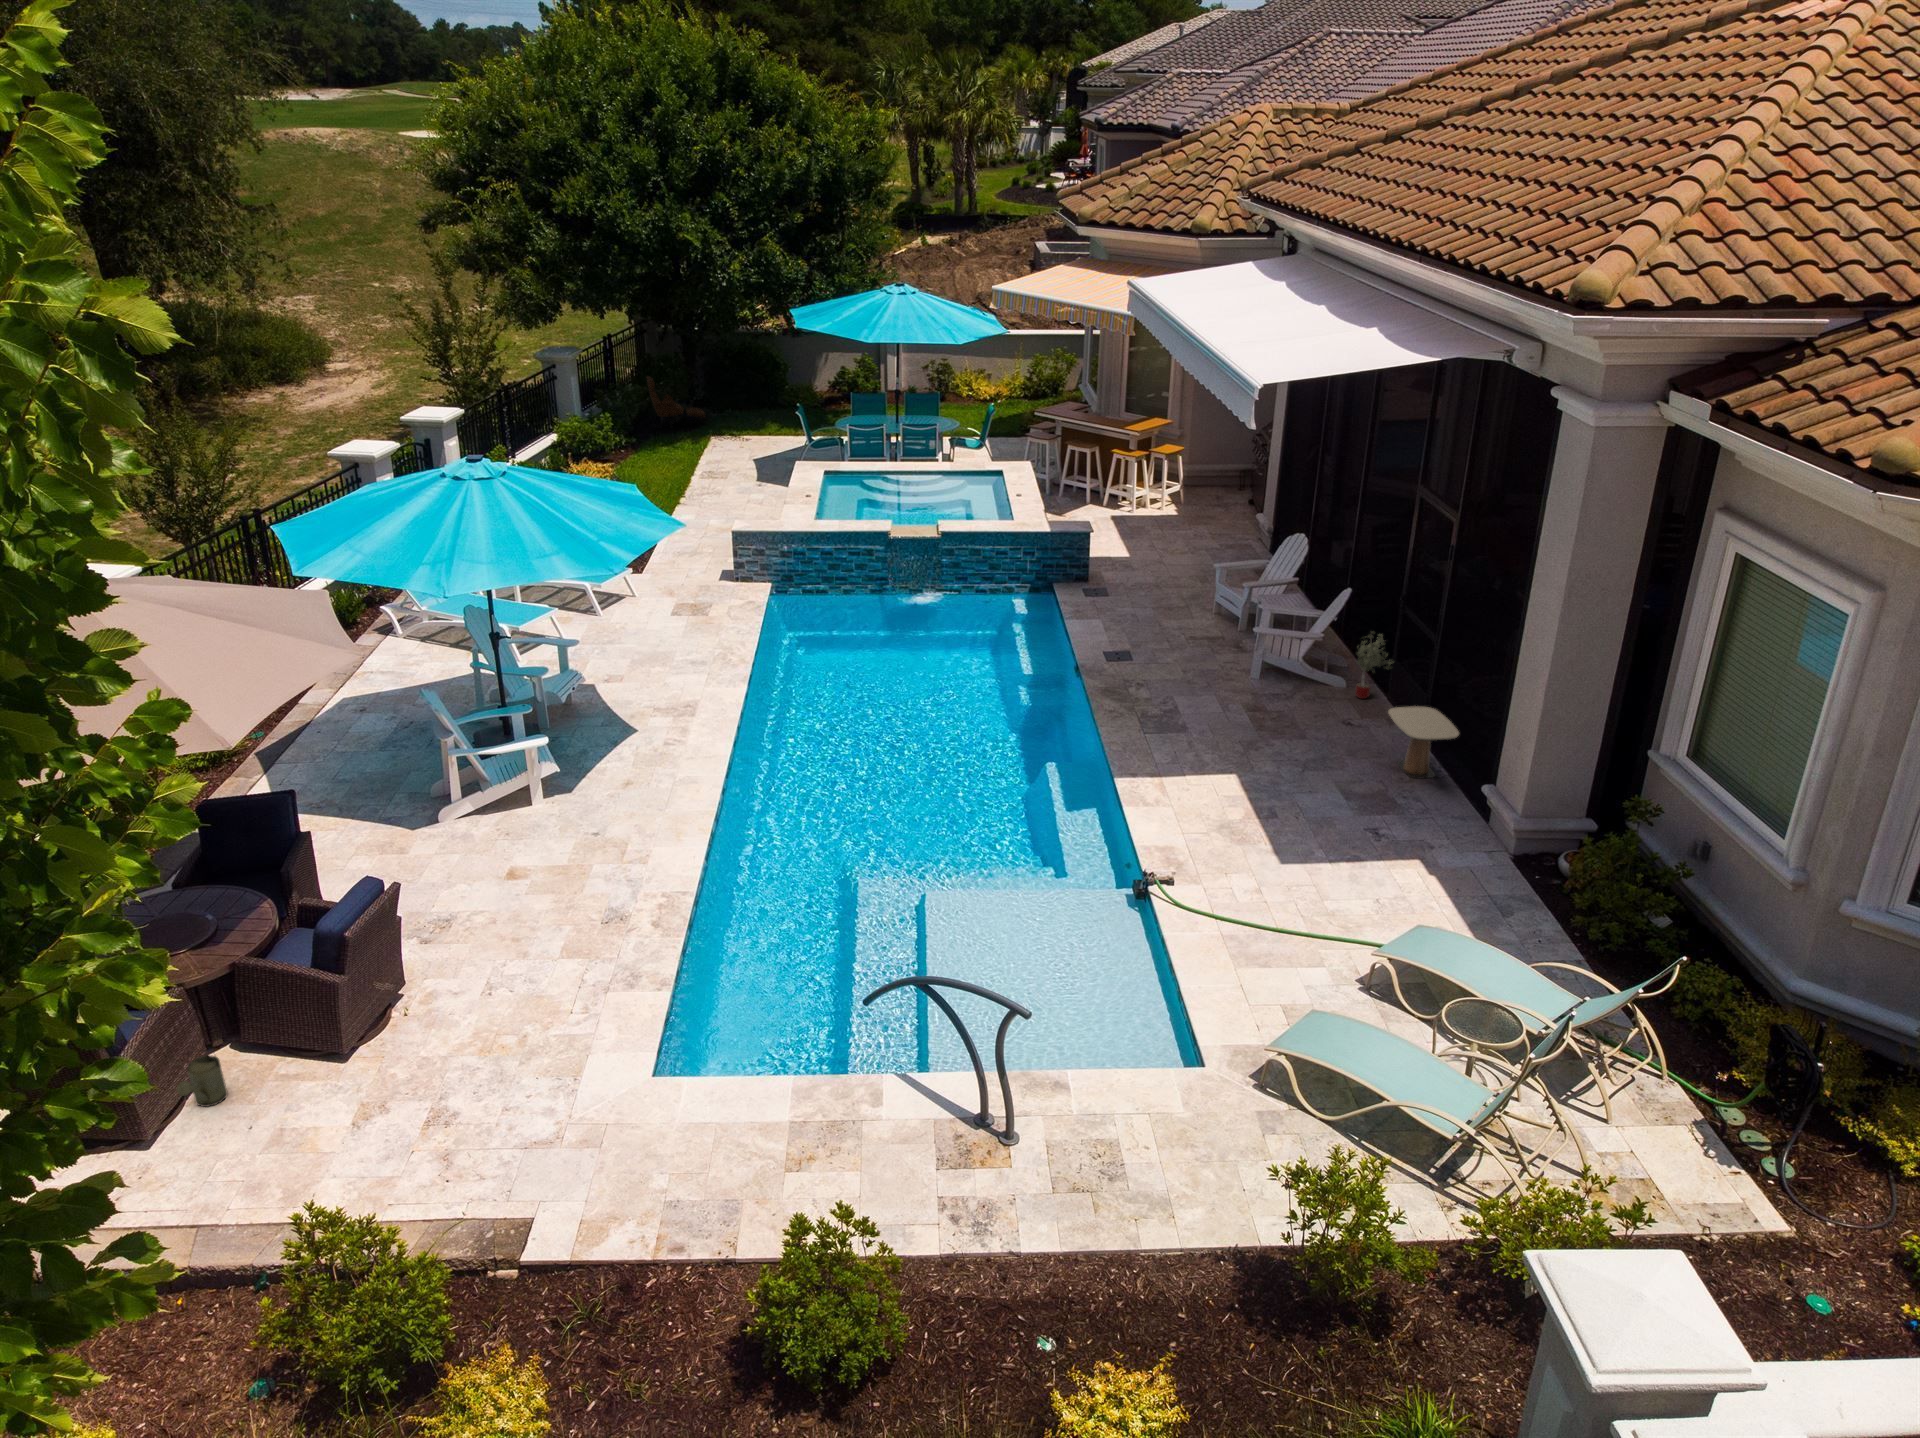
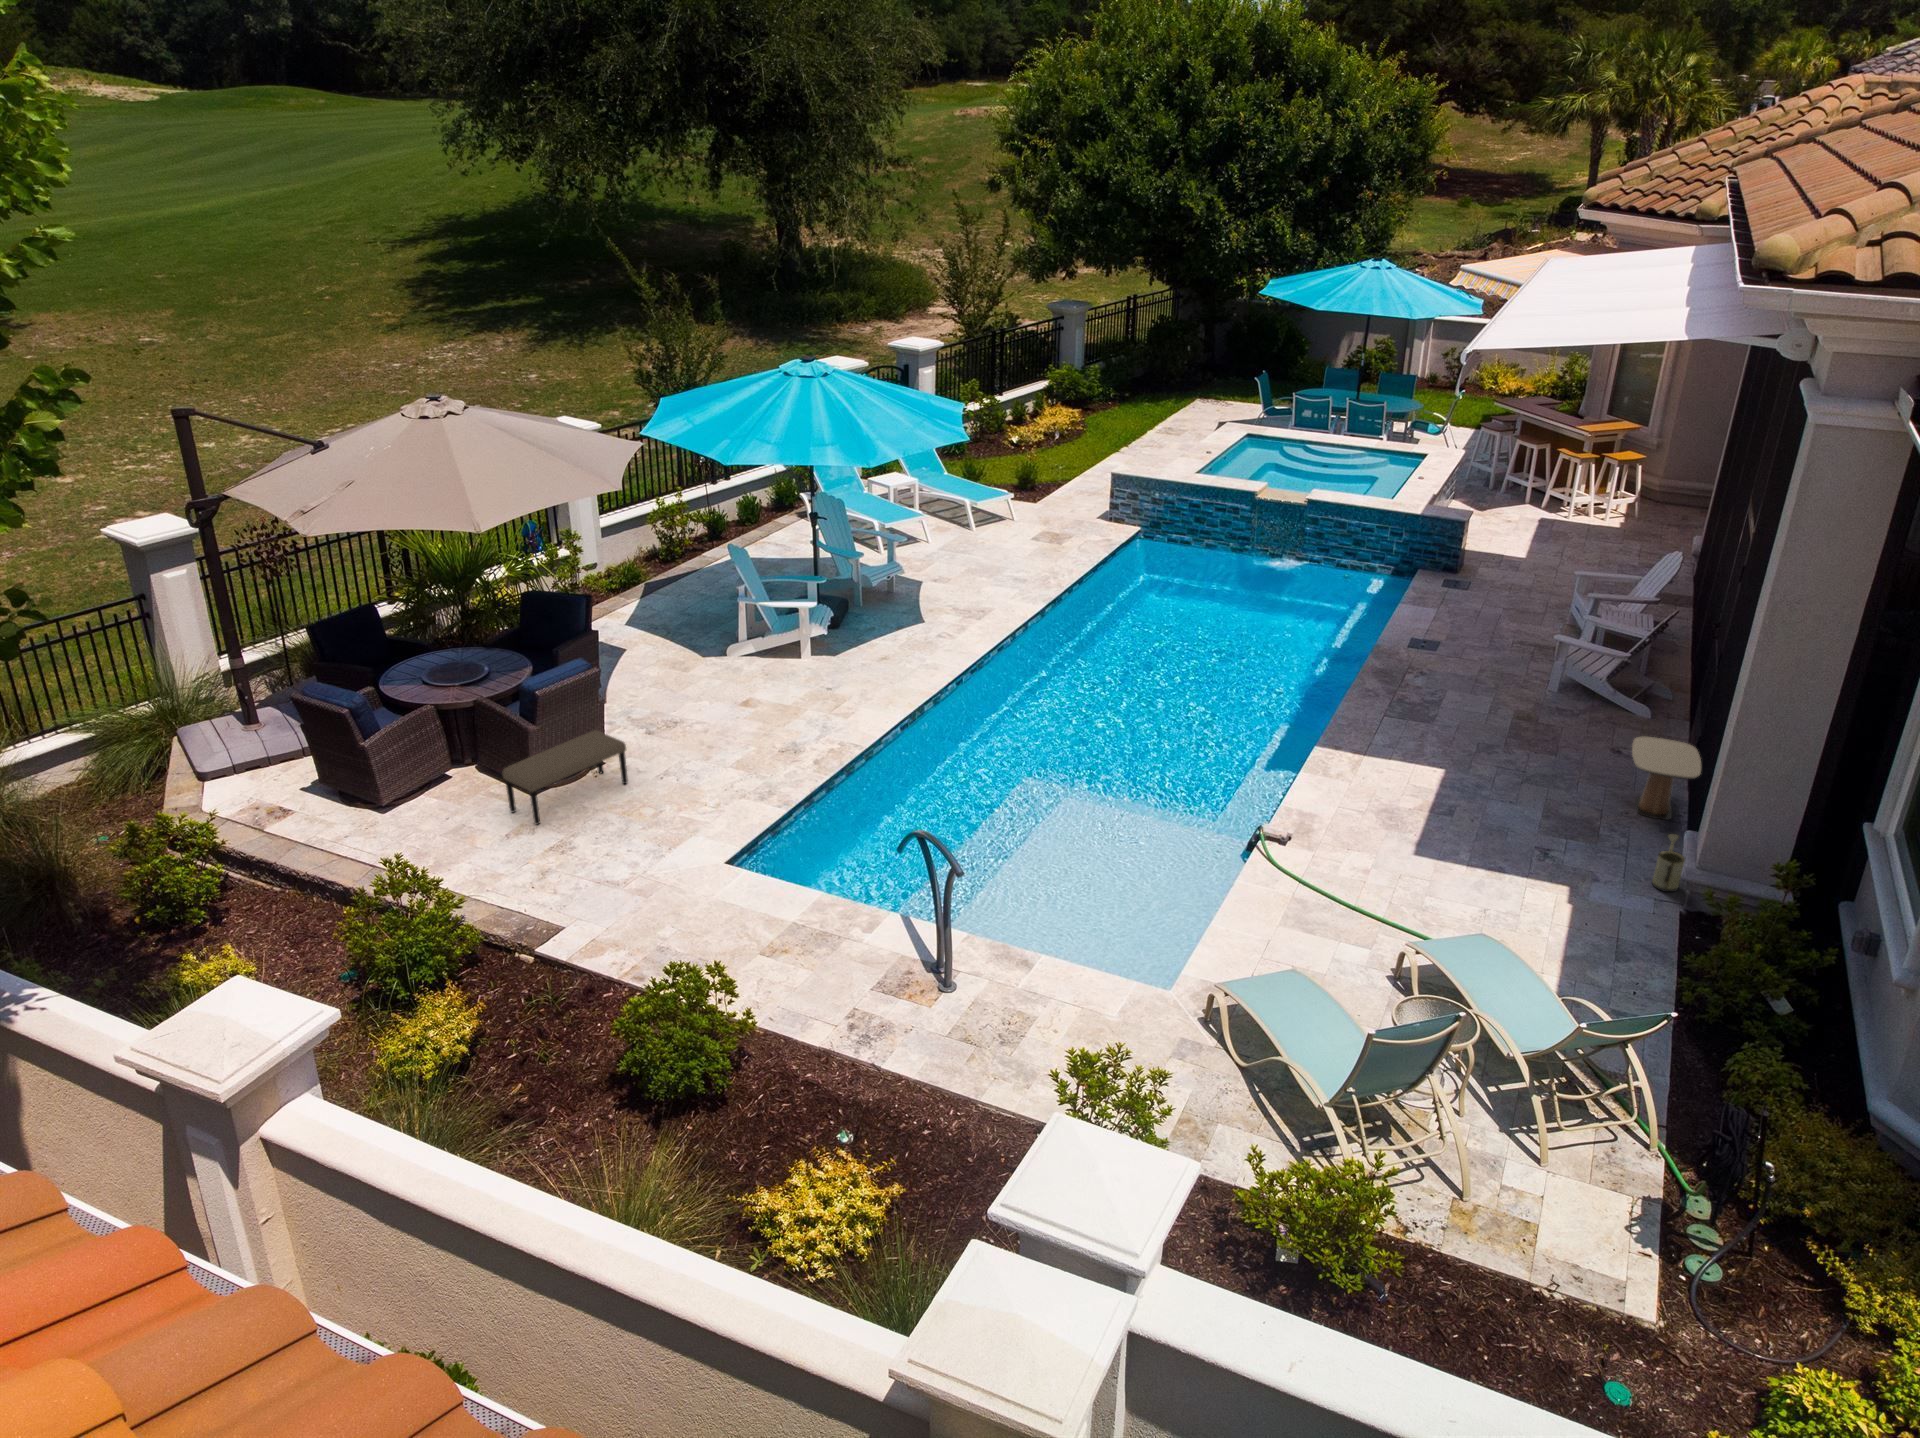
lounge chair: present [647,376,705,428] -> none [1146,334,1196,387]
potted tree: present [1355,632,1392,699] -> none [1650,657,1699,733]
bench: none [316,957,455,1098] -> present [502,730,628,824]
watering can: present [177,1050,228,1107] -> present [1652,834,1686,892]

